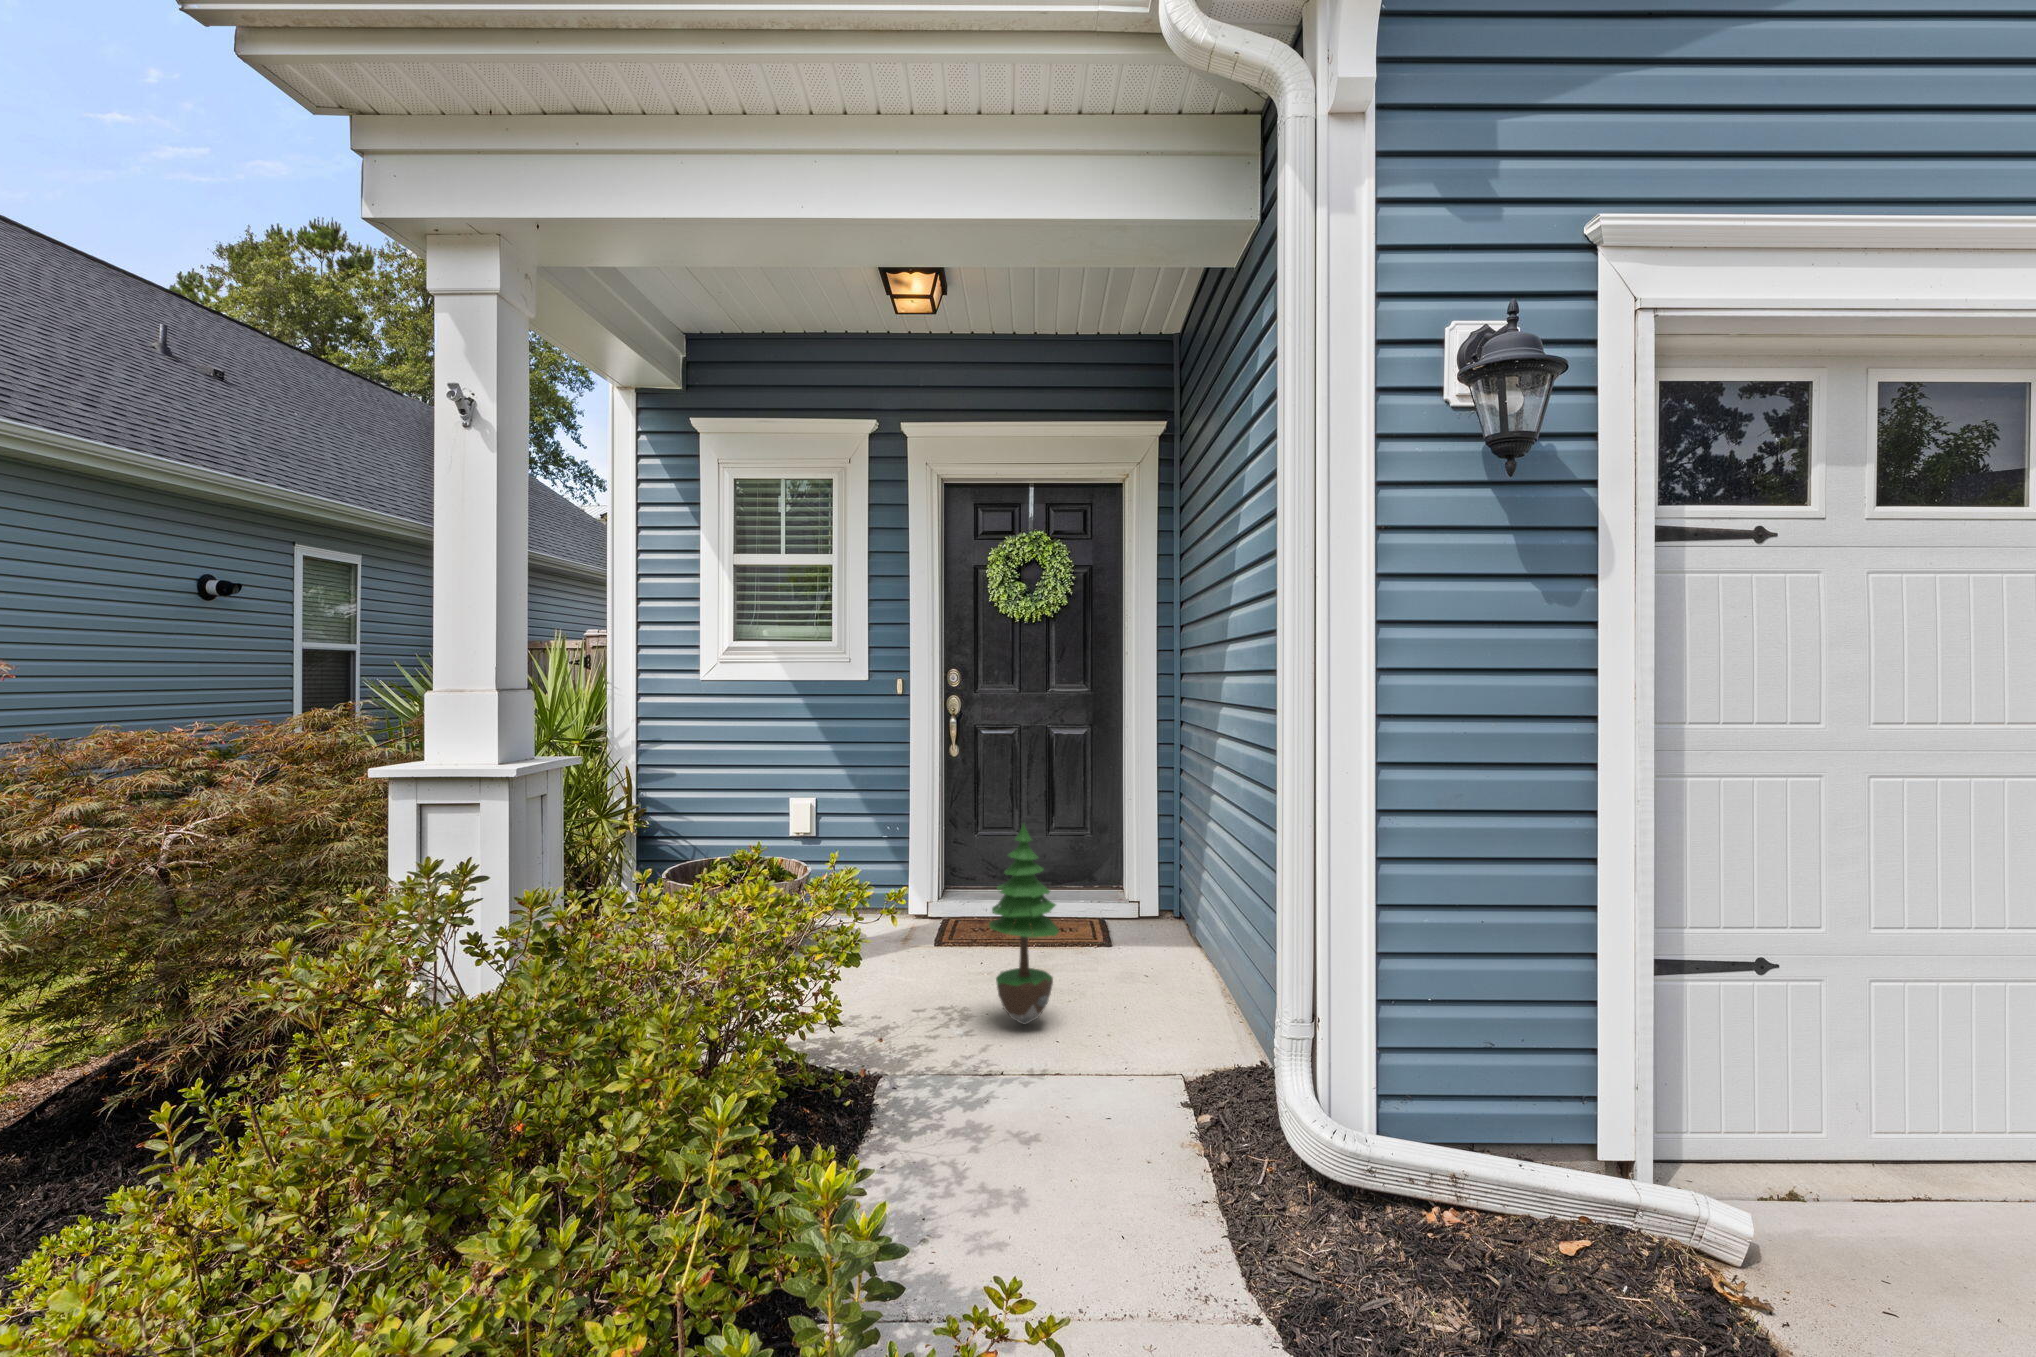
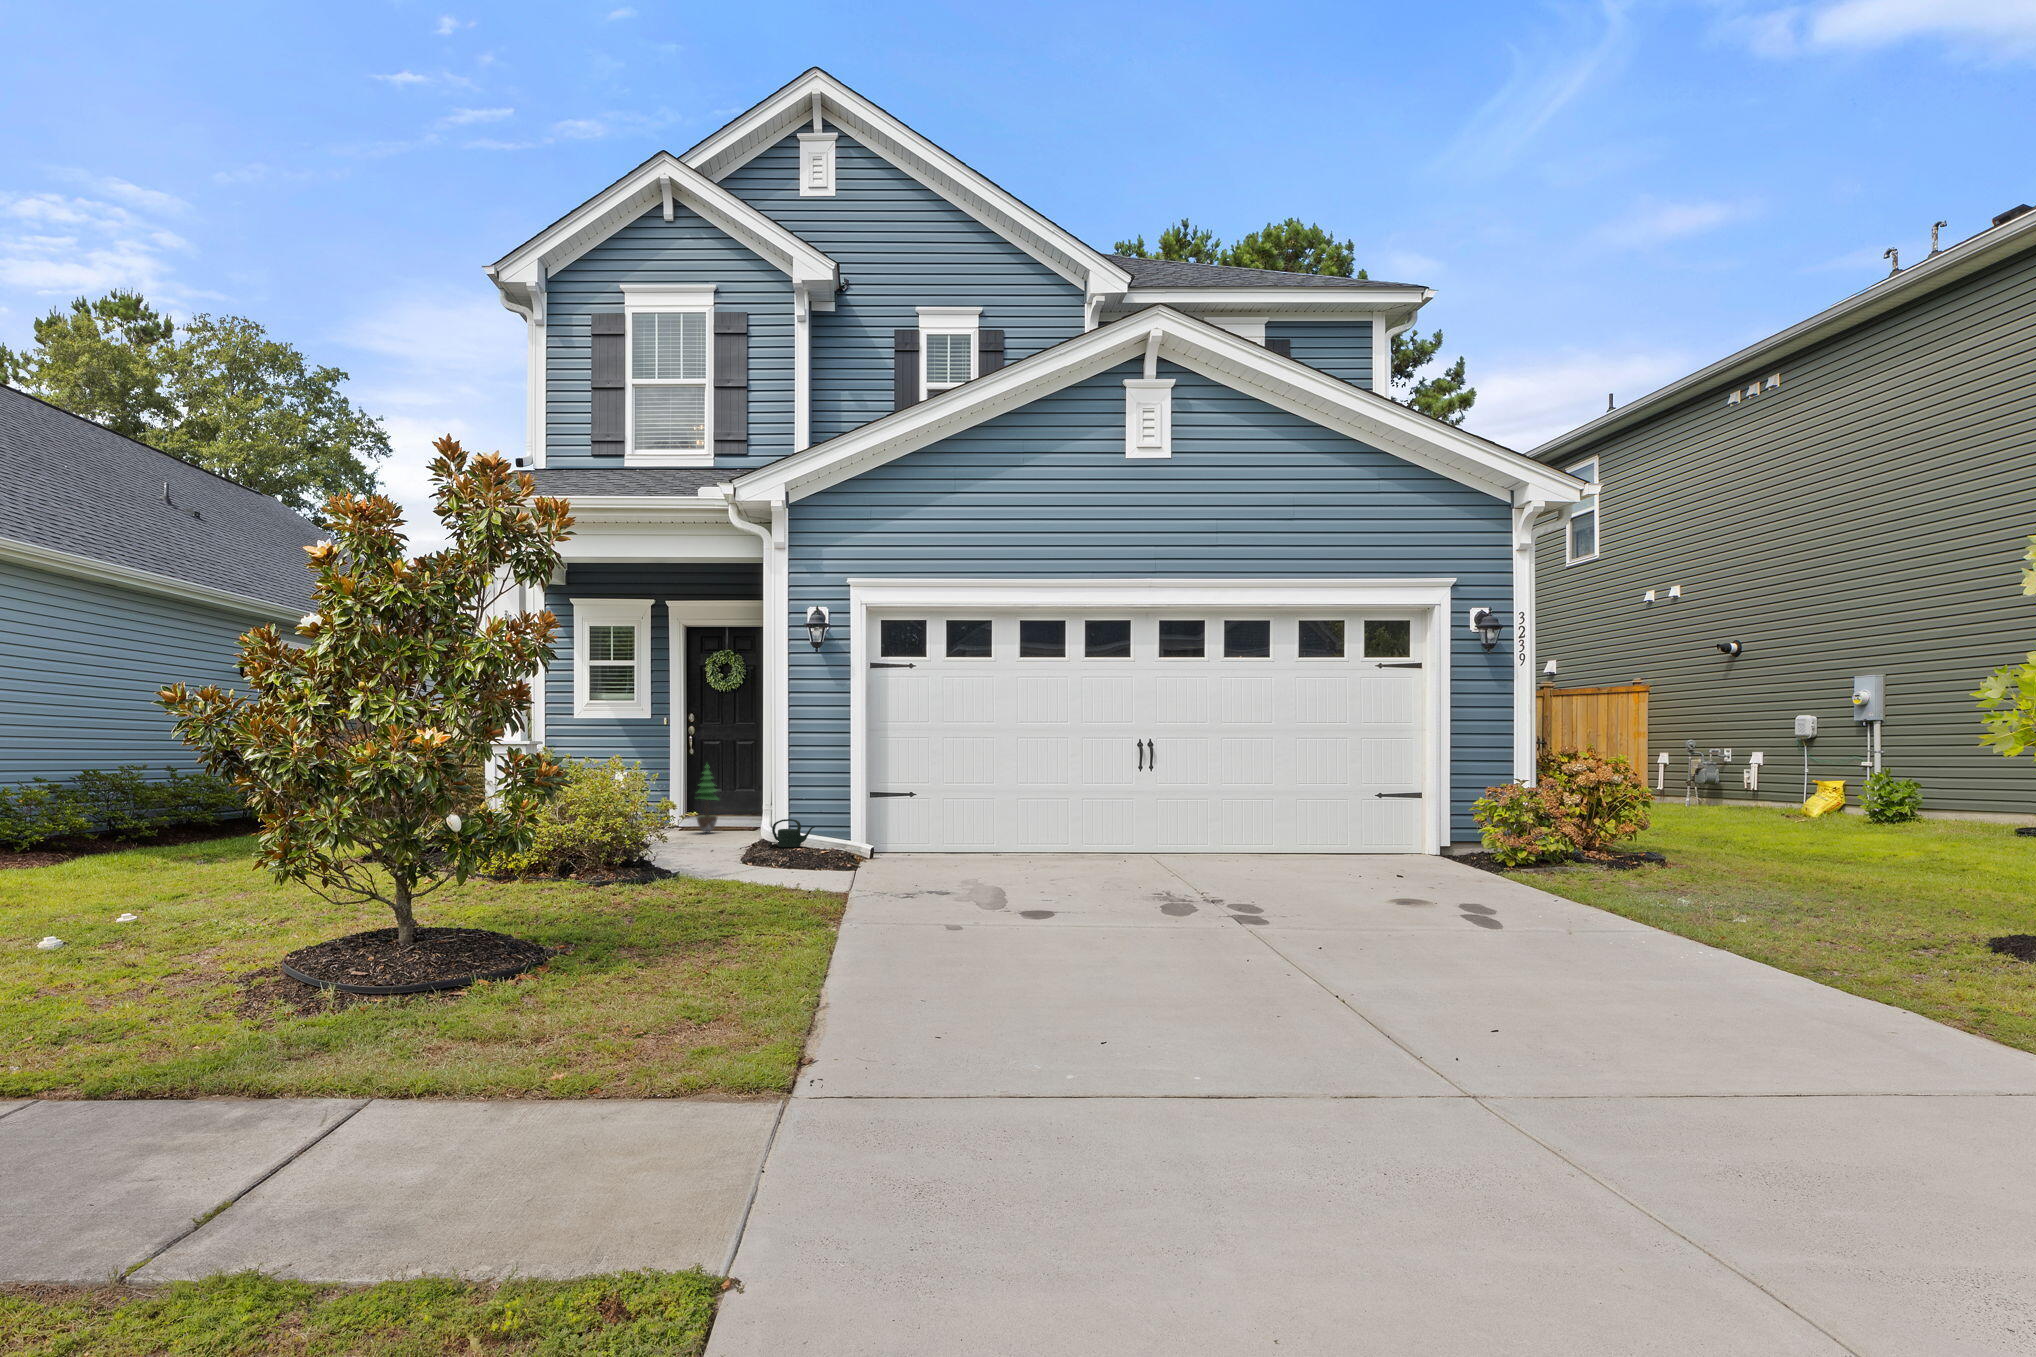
watering can: none [1334,1134,1540,1269] -> present [772,819,815,847]

